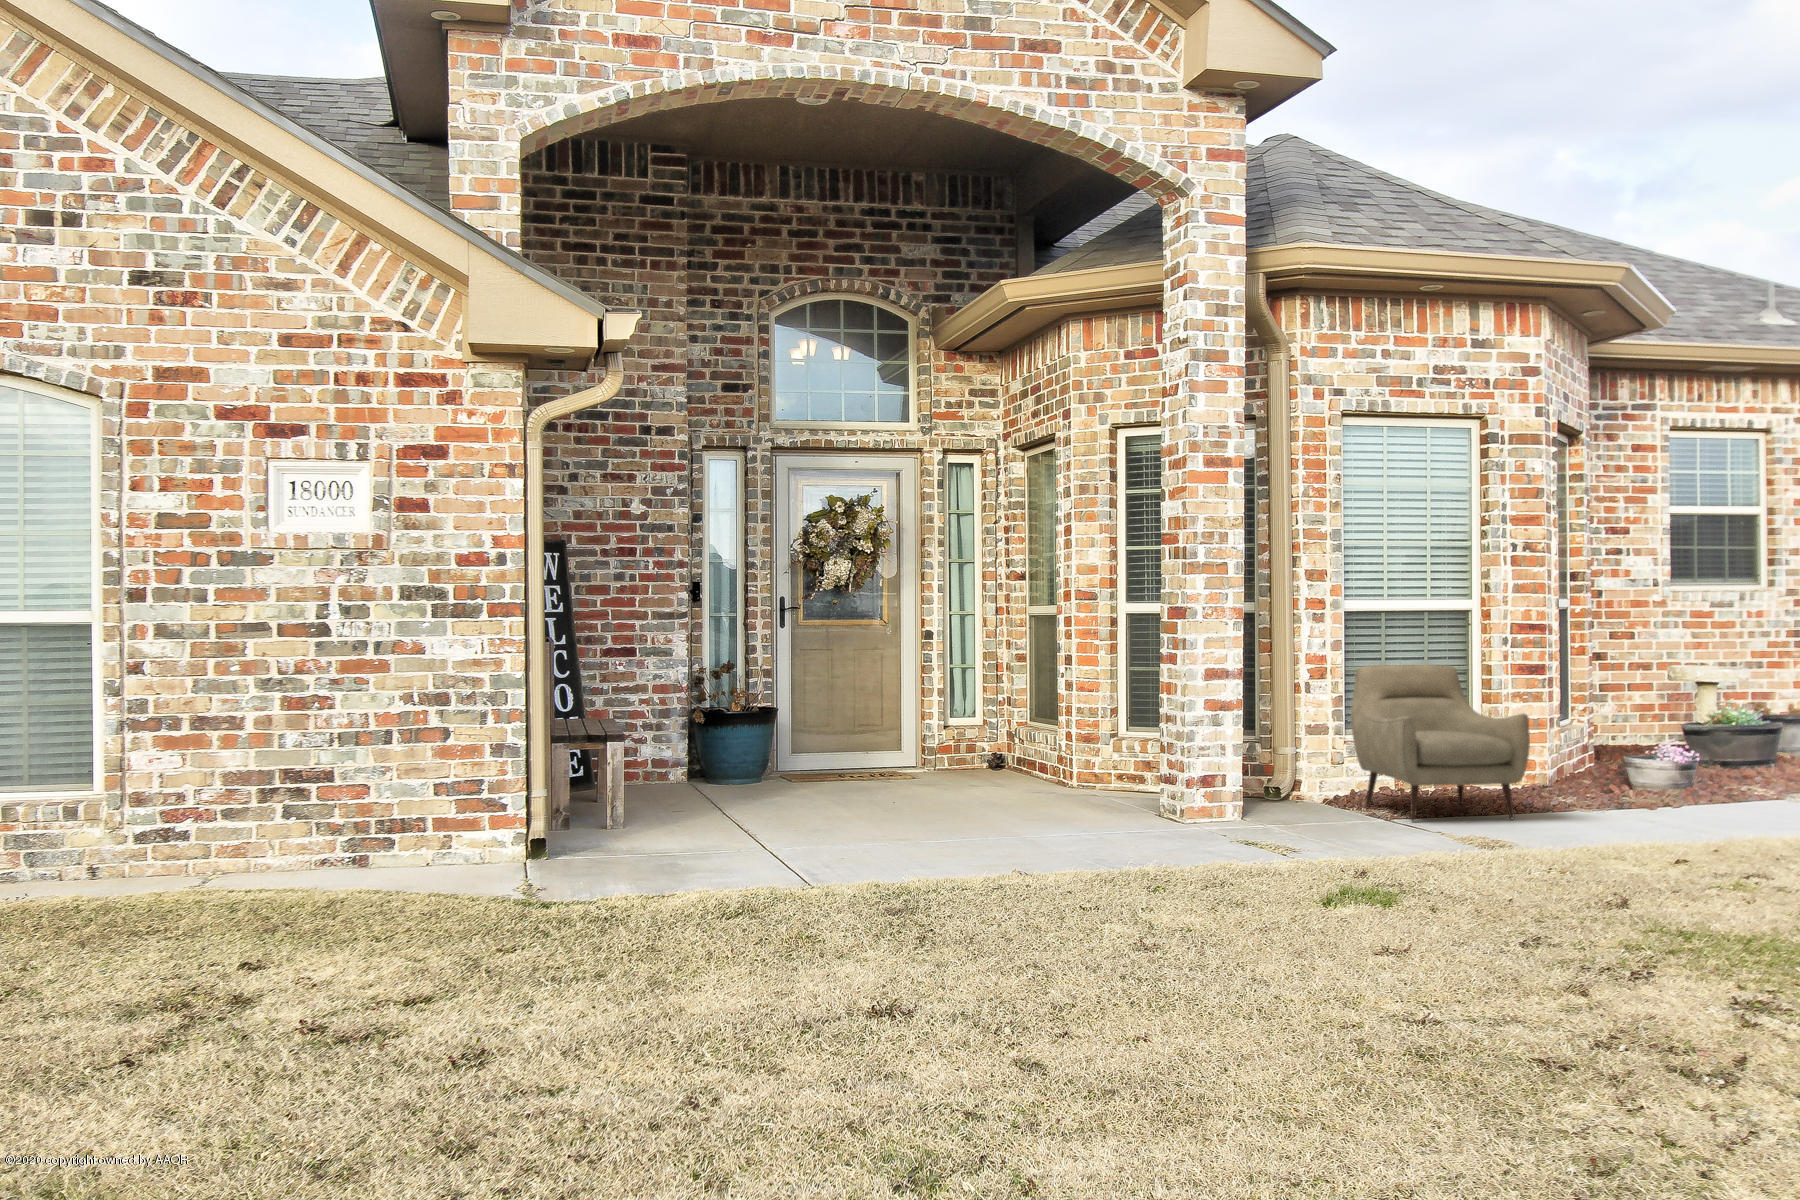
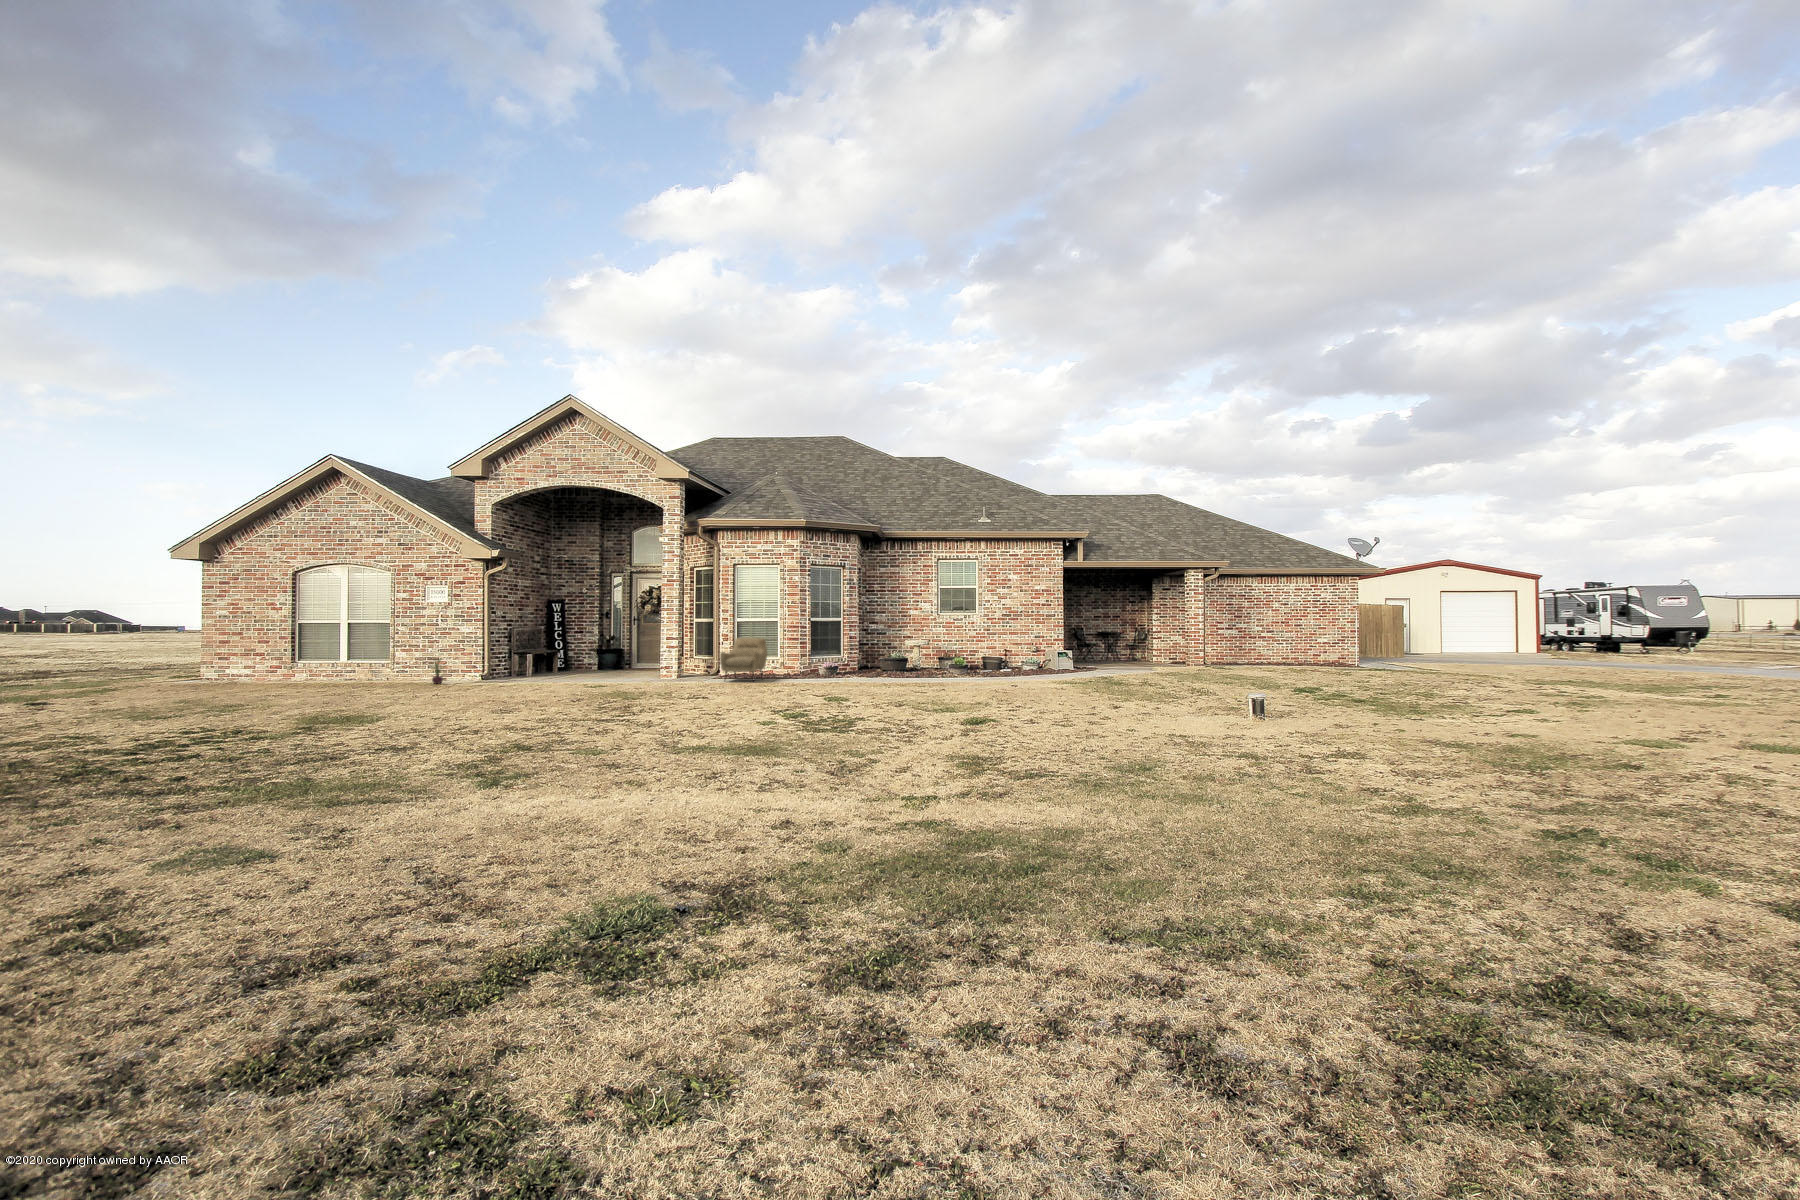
decorative plant: none [296,771,435,891] -> present [432,658,444,684]

